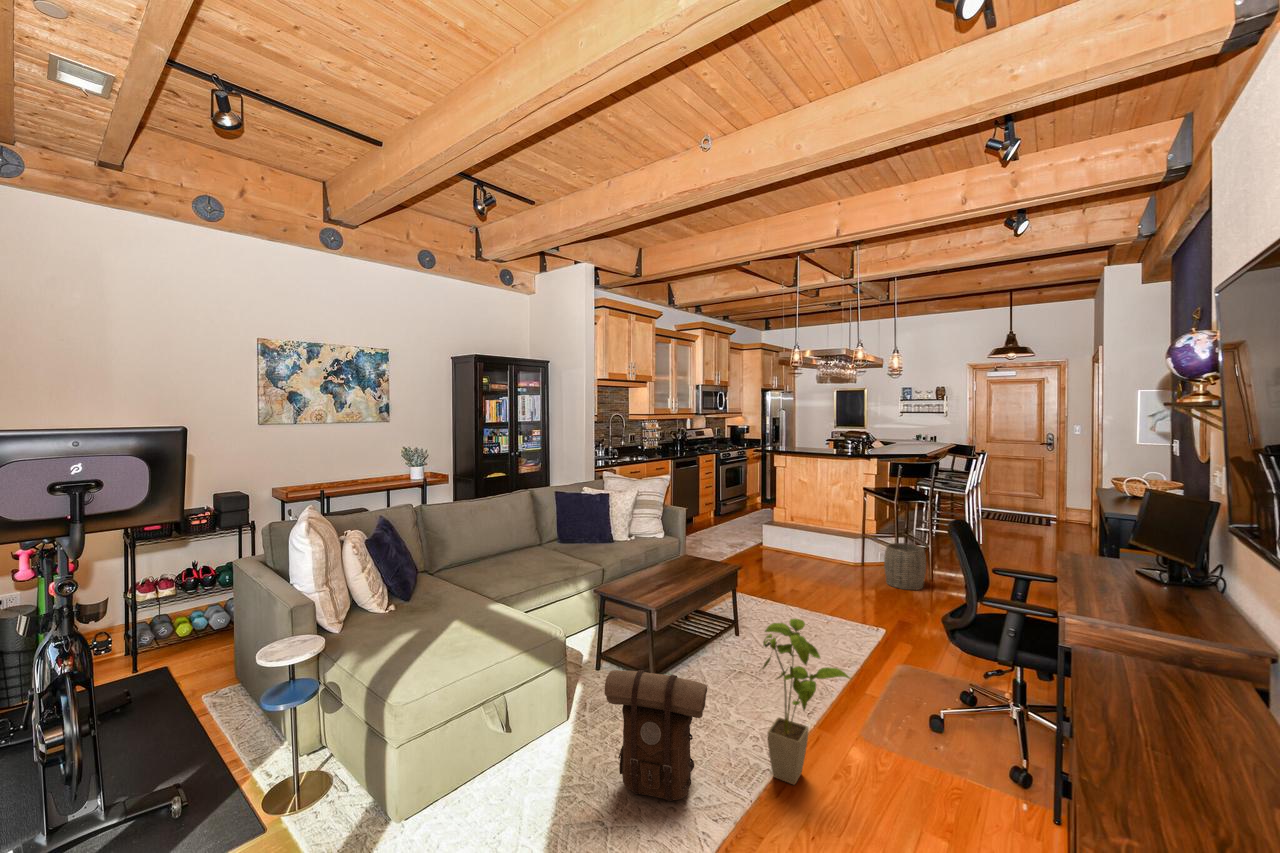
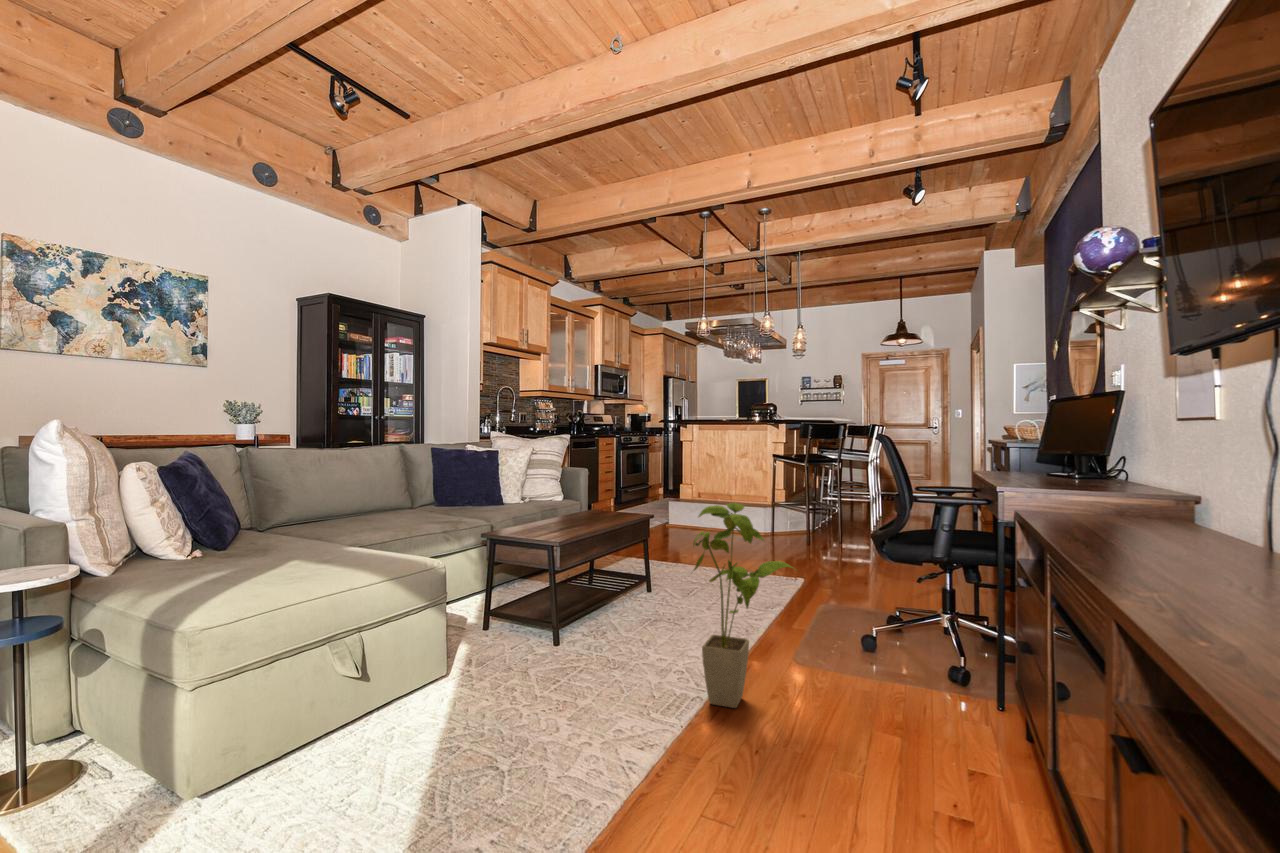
woven basket: present [884,543,926,590] -> none [799,505,841,551]
backpack: present [604,670,707,801] -> none [496,572,630,737]

